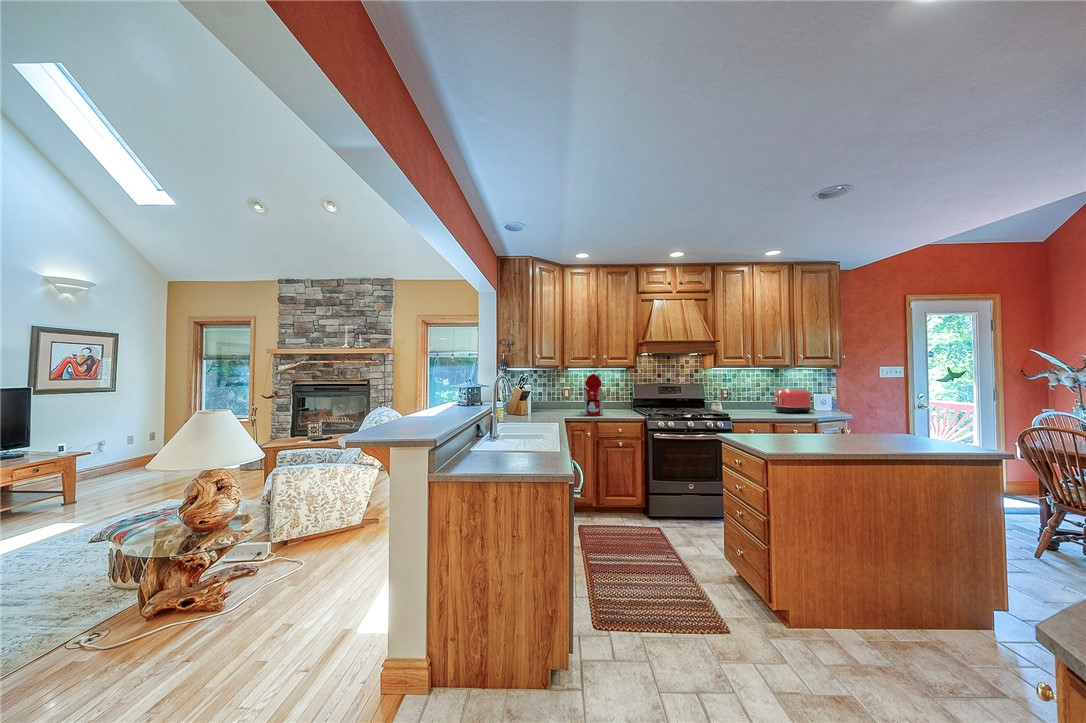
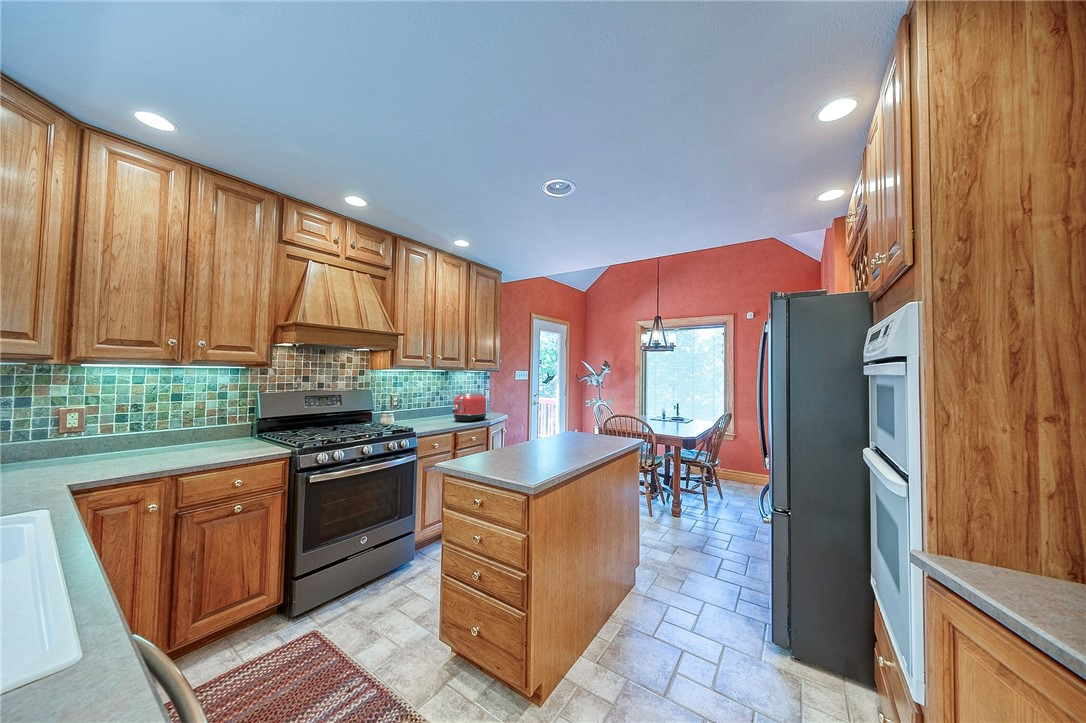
coffee maker: present [580,374,603,416] -> none [126,376,198,465]

